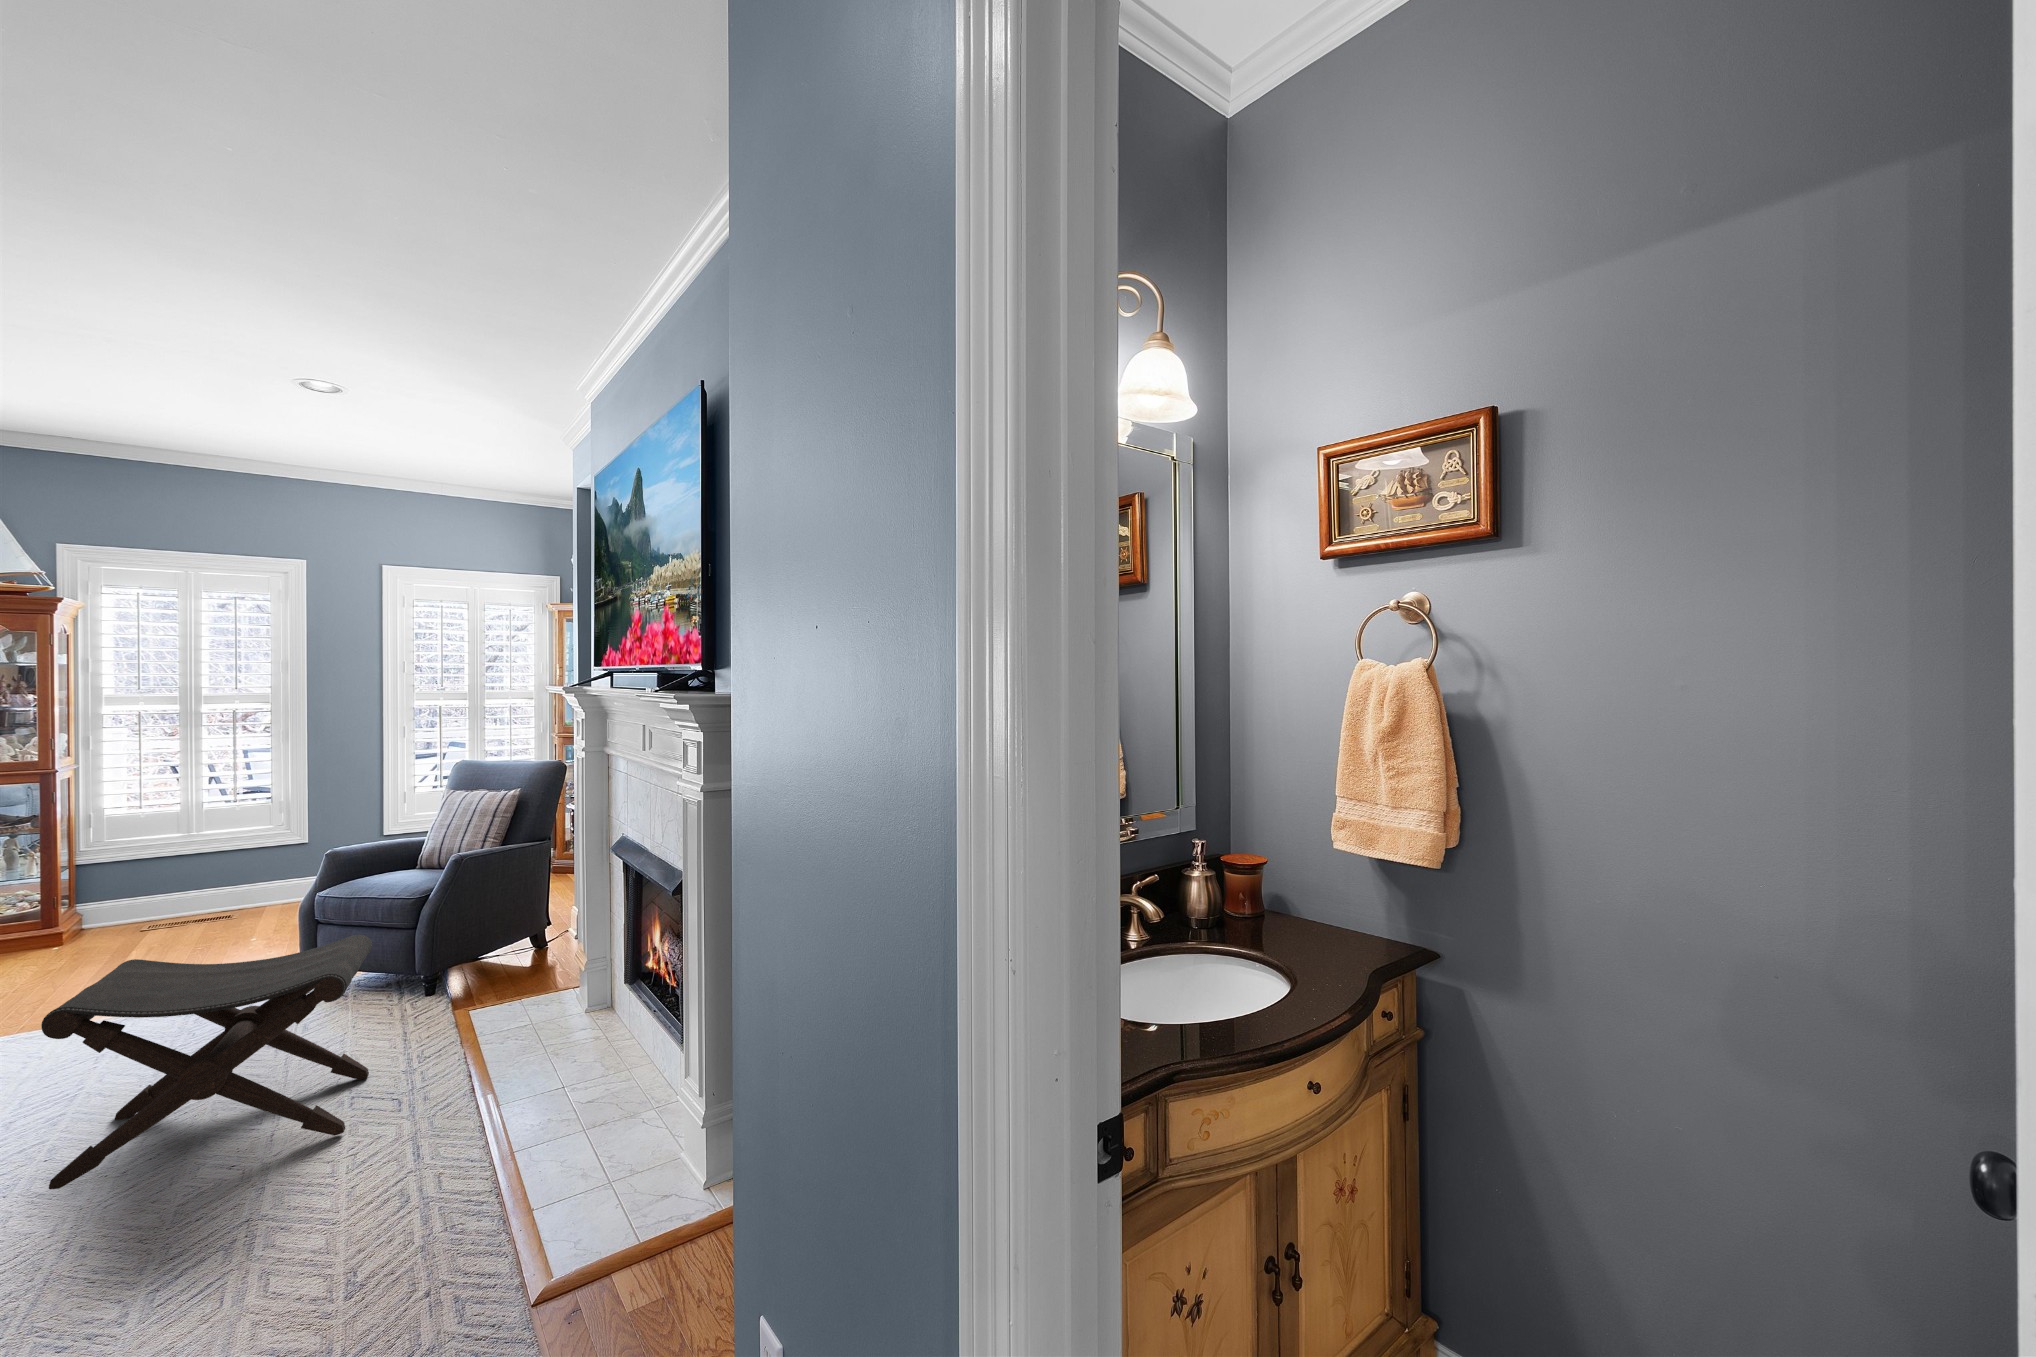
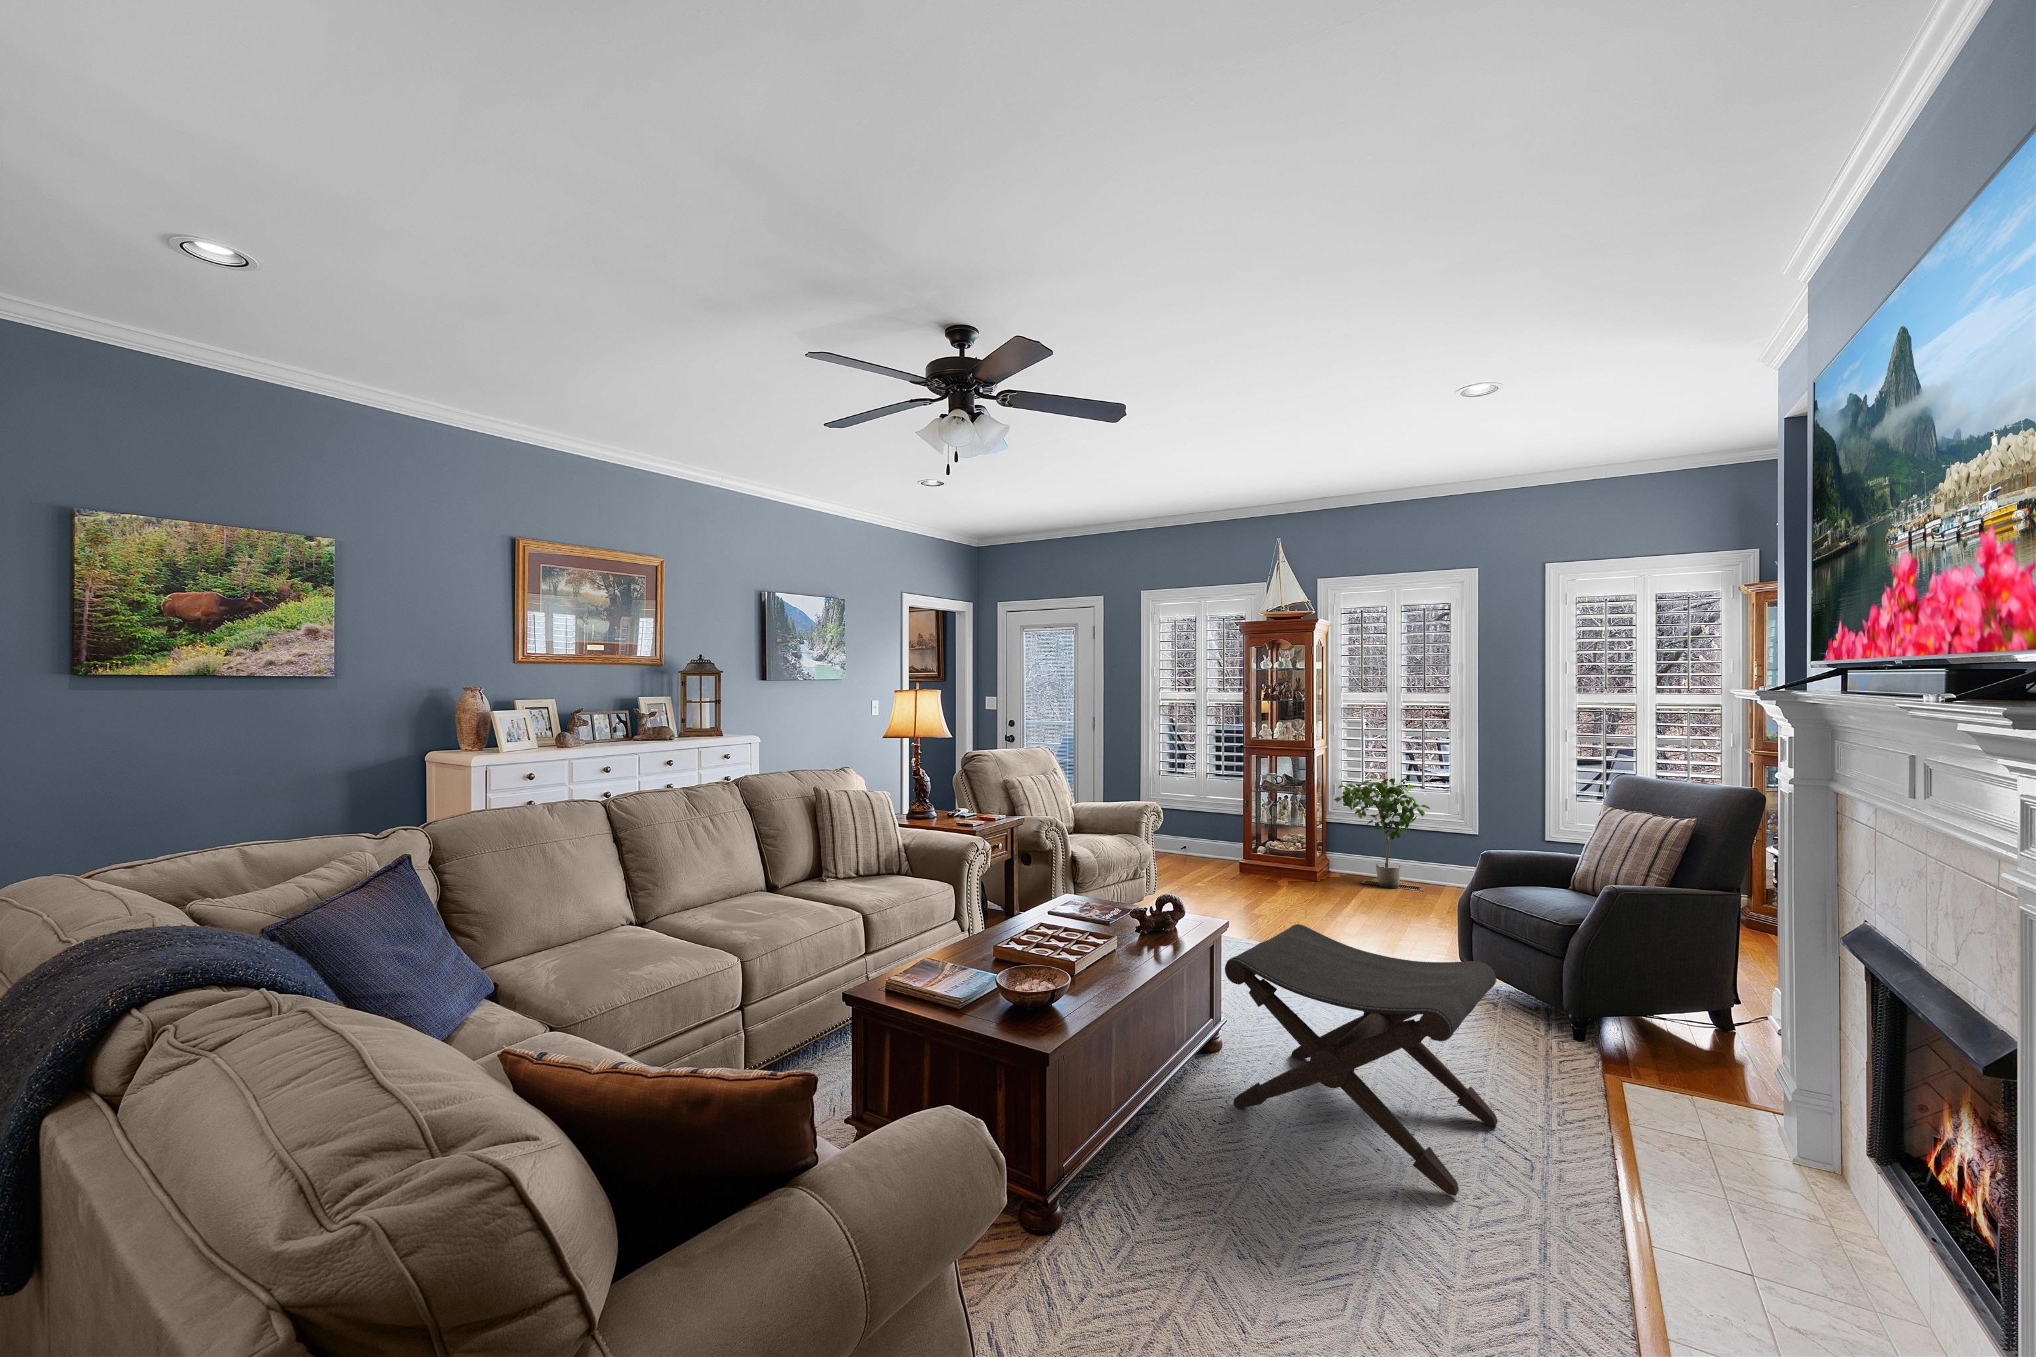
potted plant: none [104,790,249,930] -> present [1334,778,1430,888]

